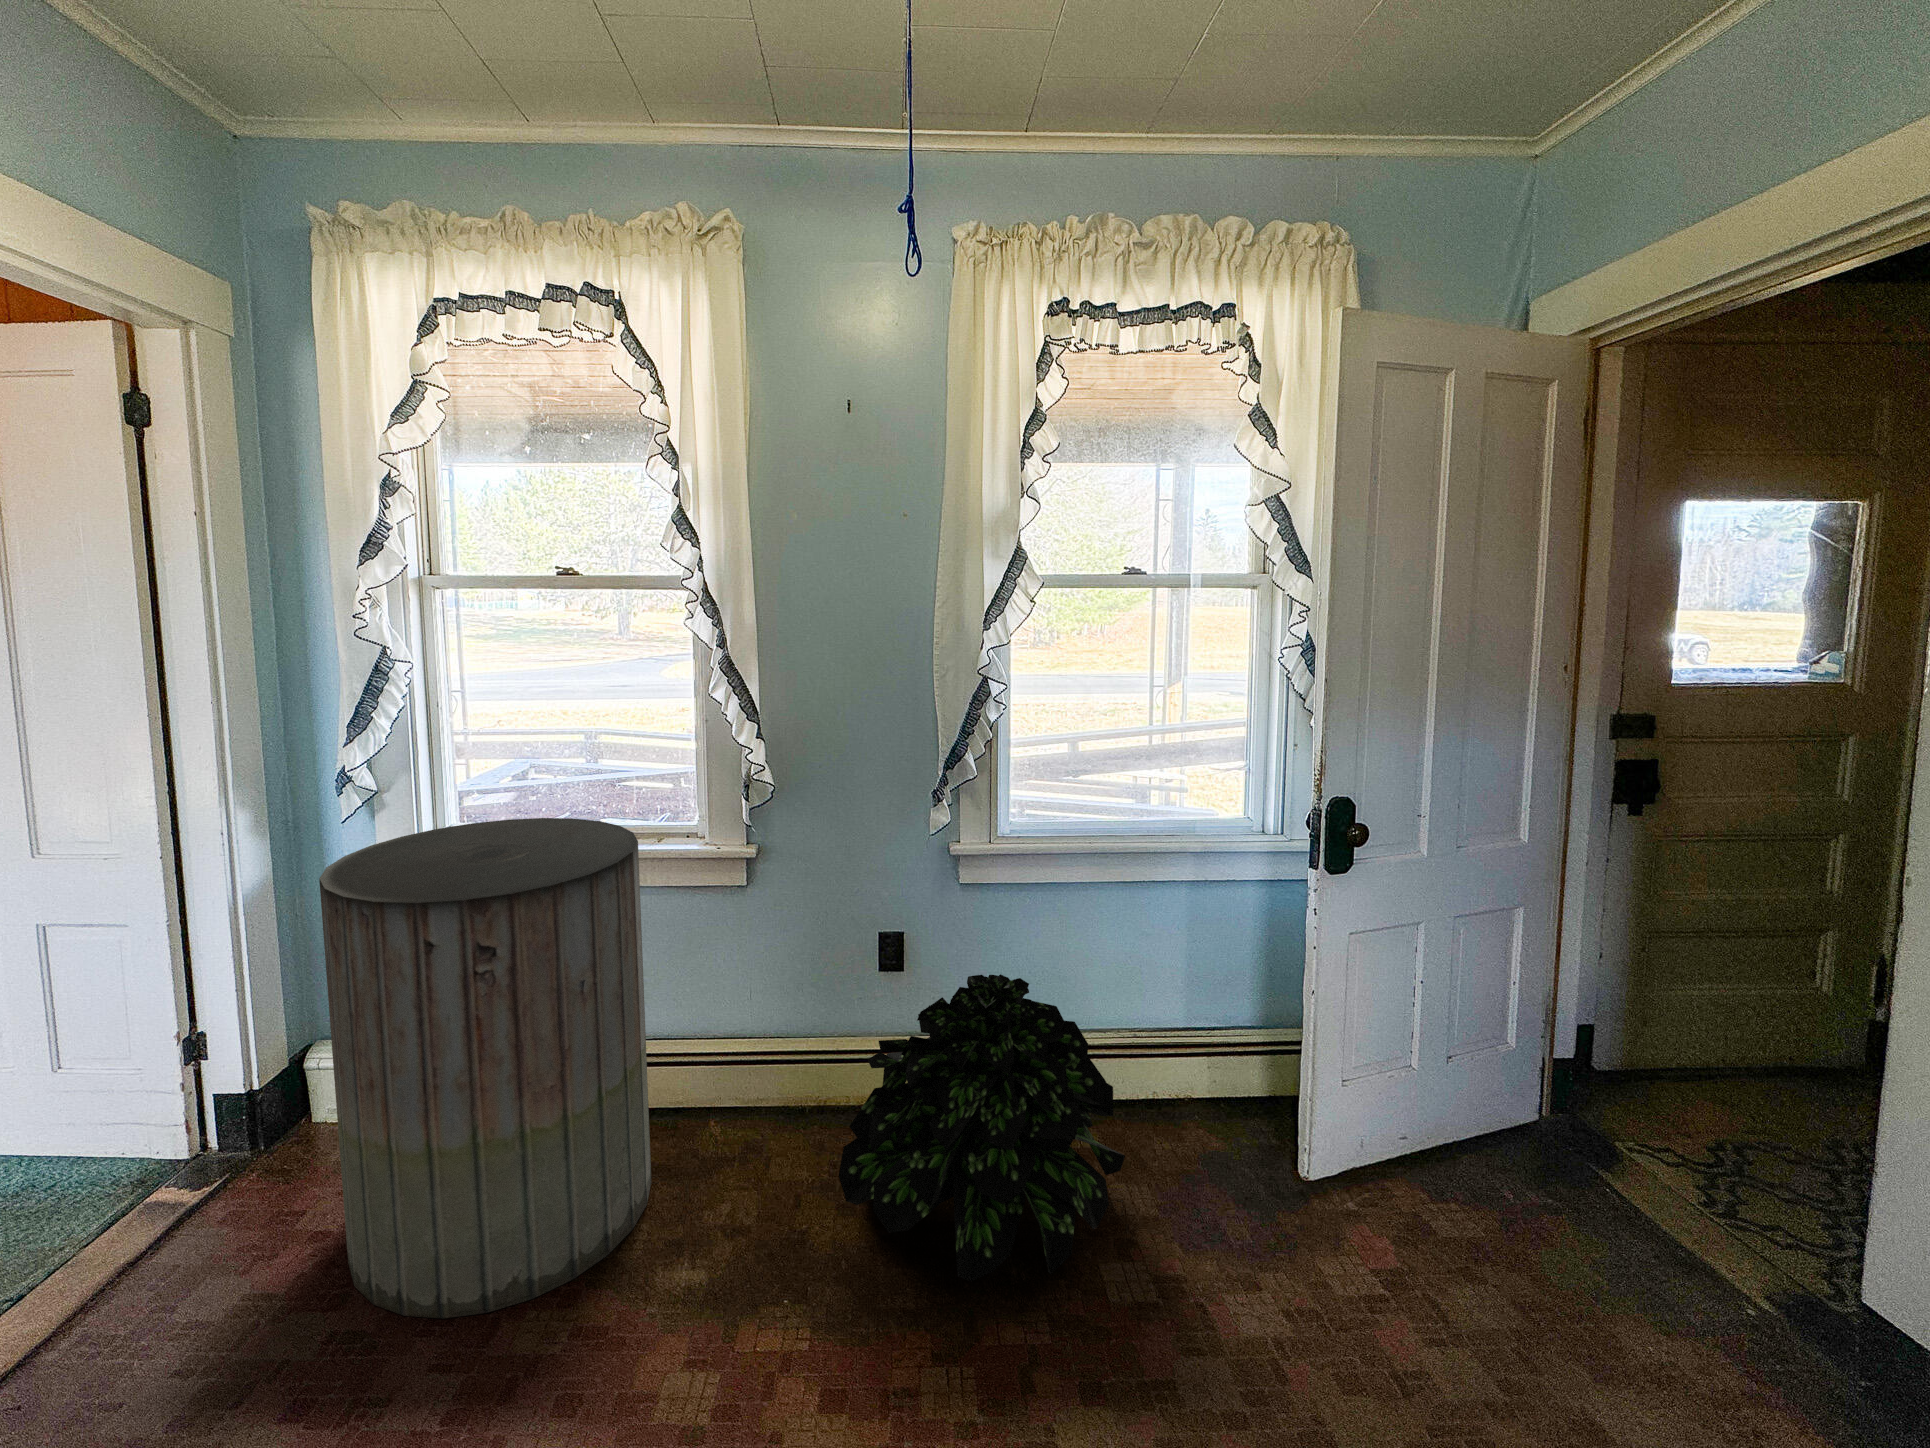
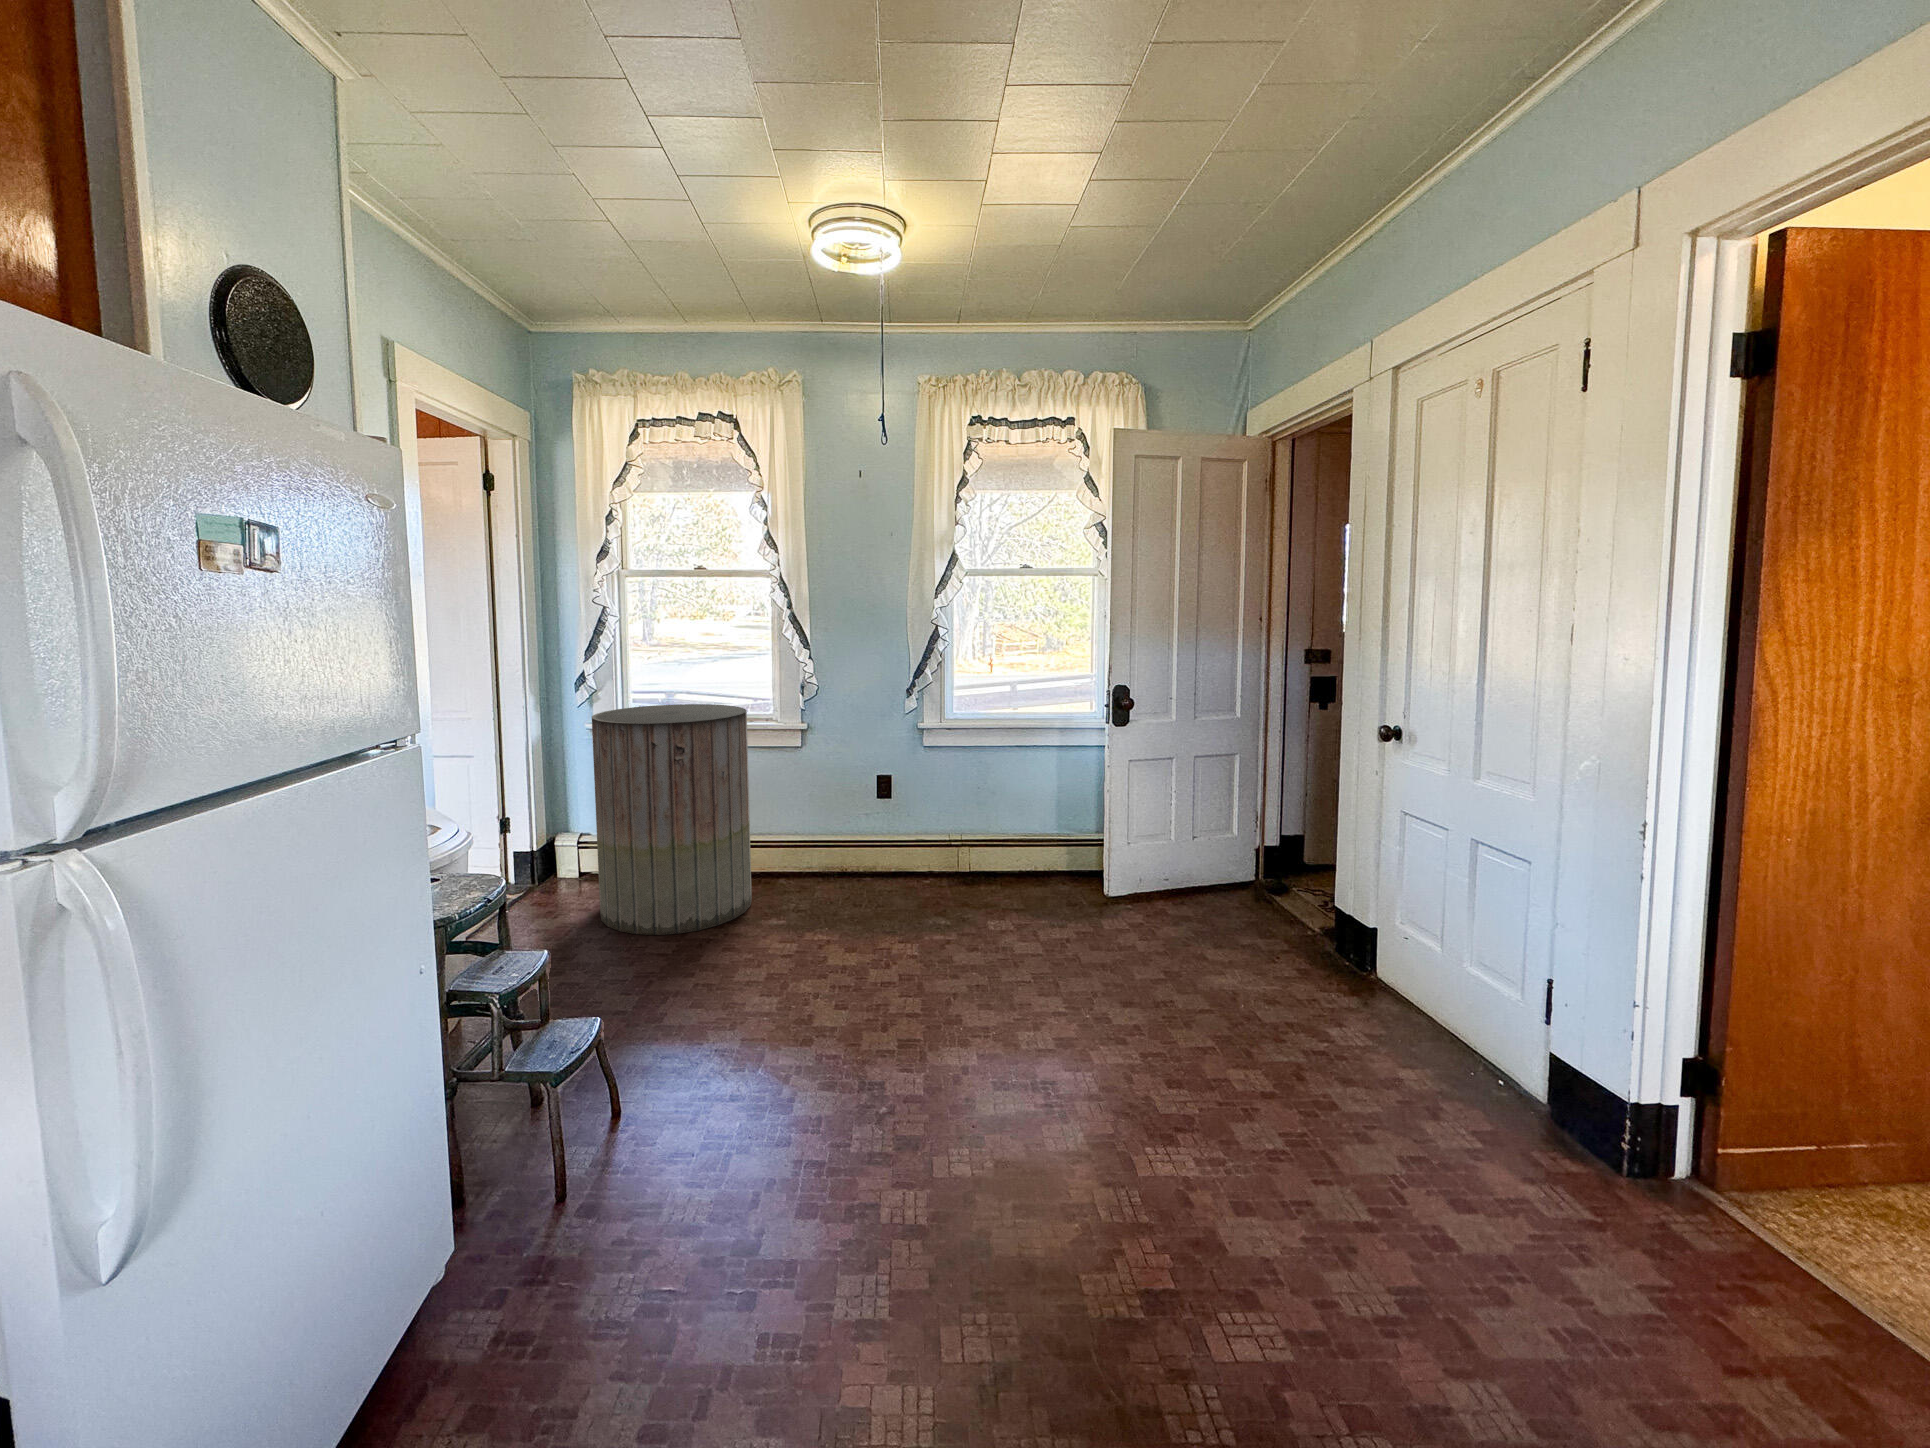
potted plant: present [839,974,1125,1282] -> none [853,783,1007,925]

